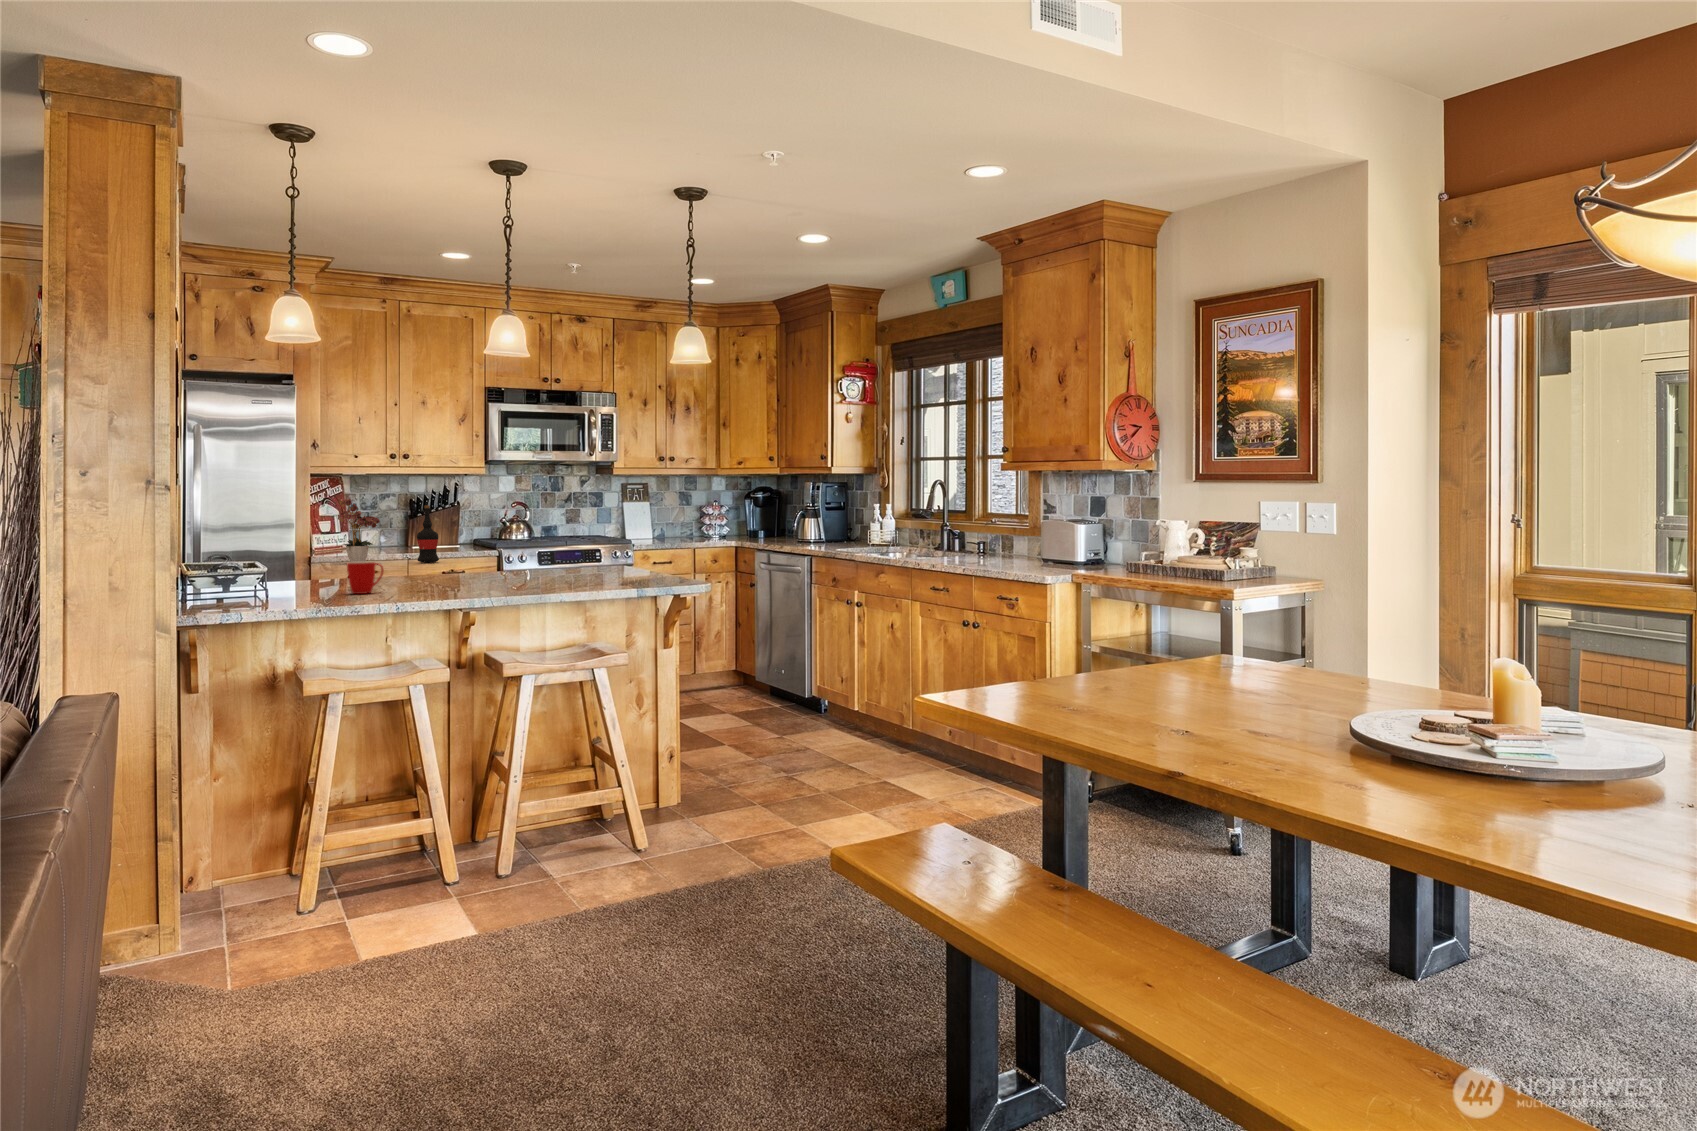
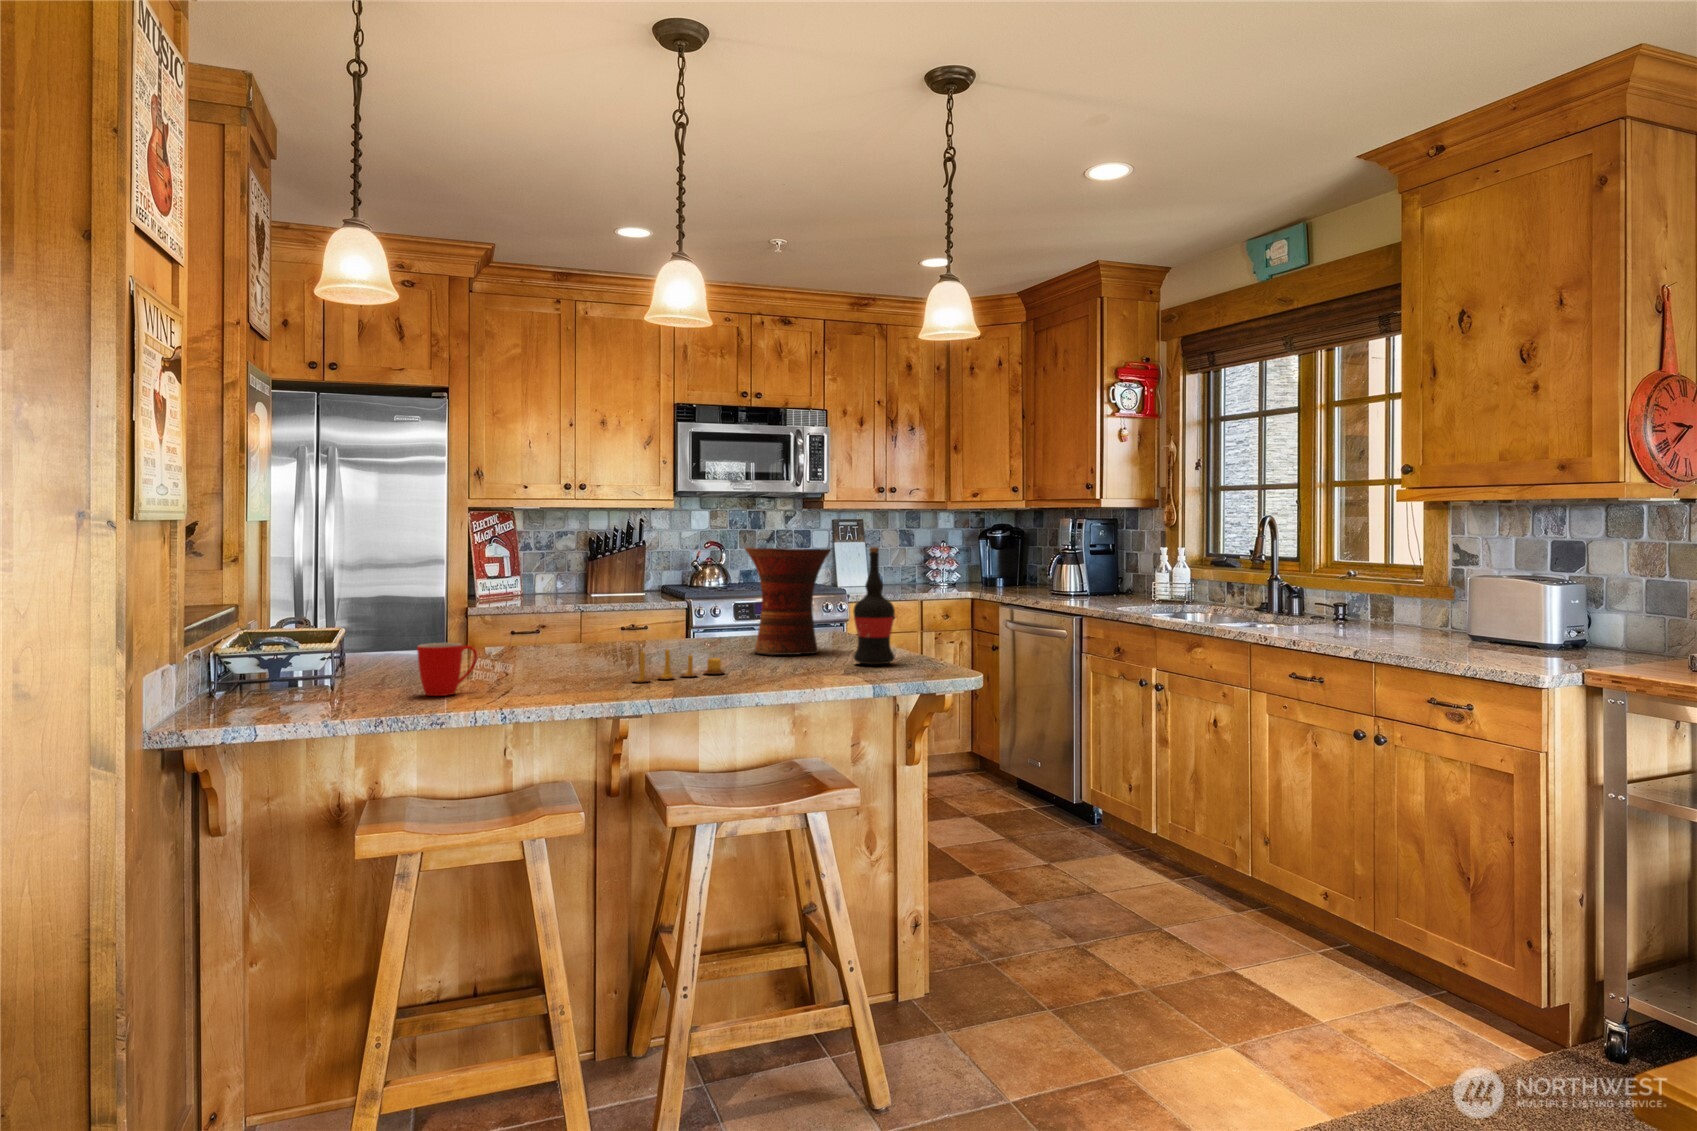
flower arrangement: present [338,499,380,562] -> none [492,534,549,618]
vase: none [552,503,613,576] -> present [745,547,831,655]
wine bottle: present [417,505,439,563] -> present [853,547,895,665]
candle: none [482,565,543,587] -> present [632,649,725,682]

